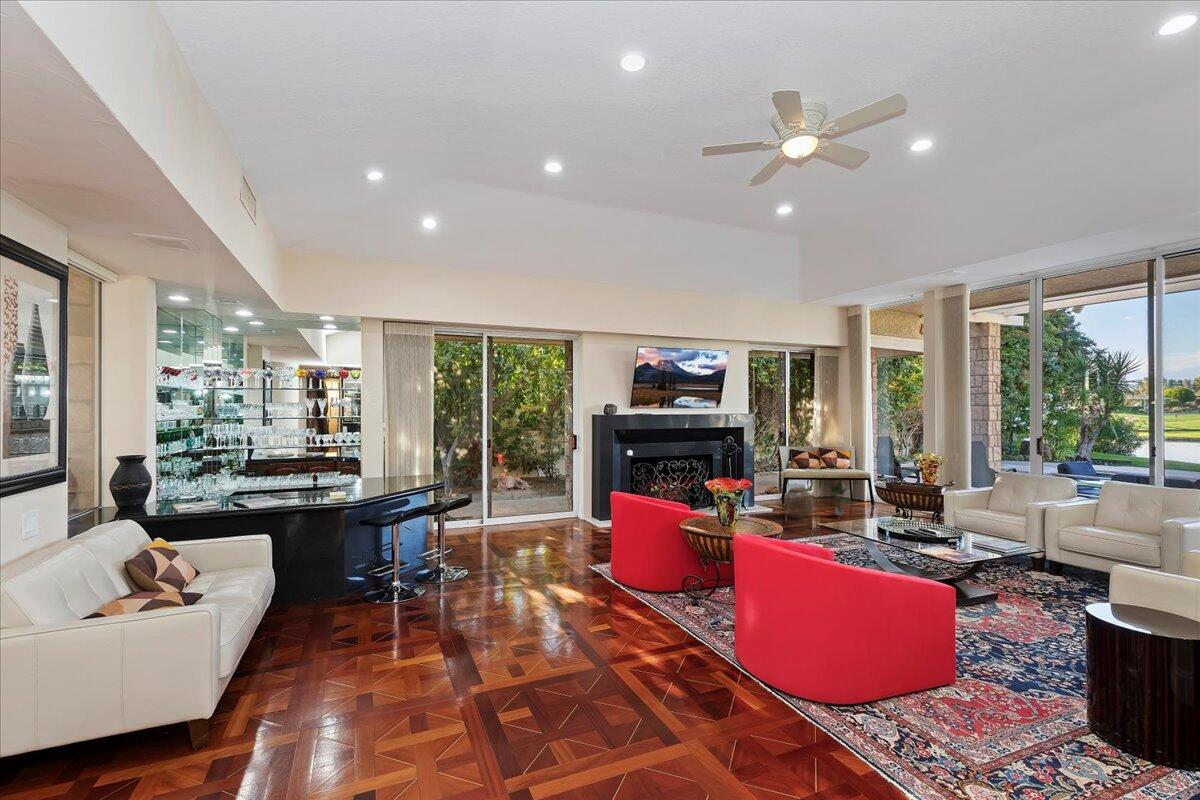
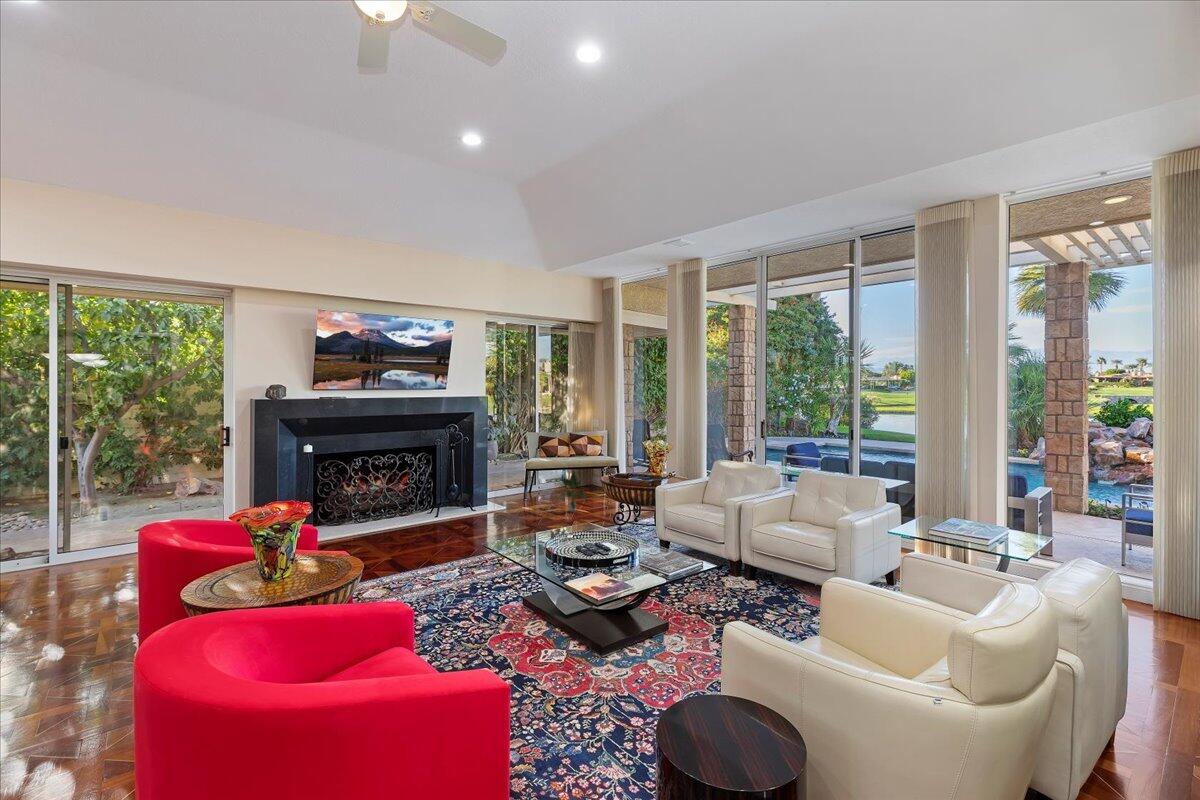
woven basket: present [784,488,812,518] -> none [509,482,541,517]

